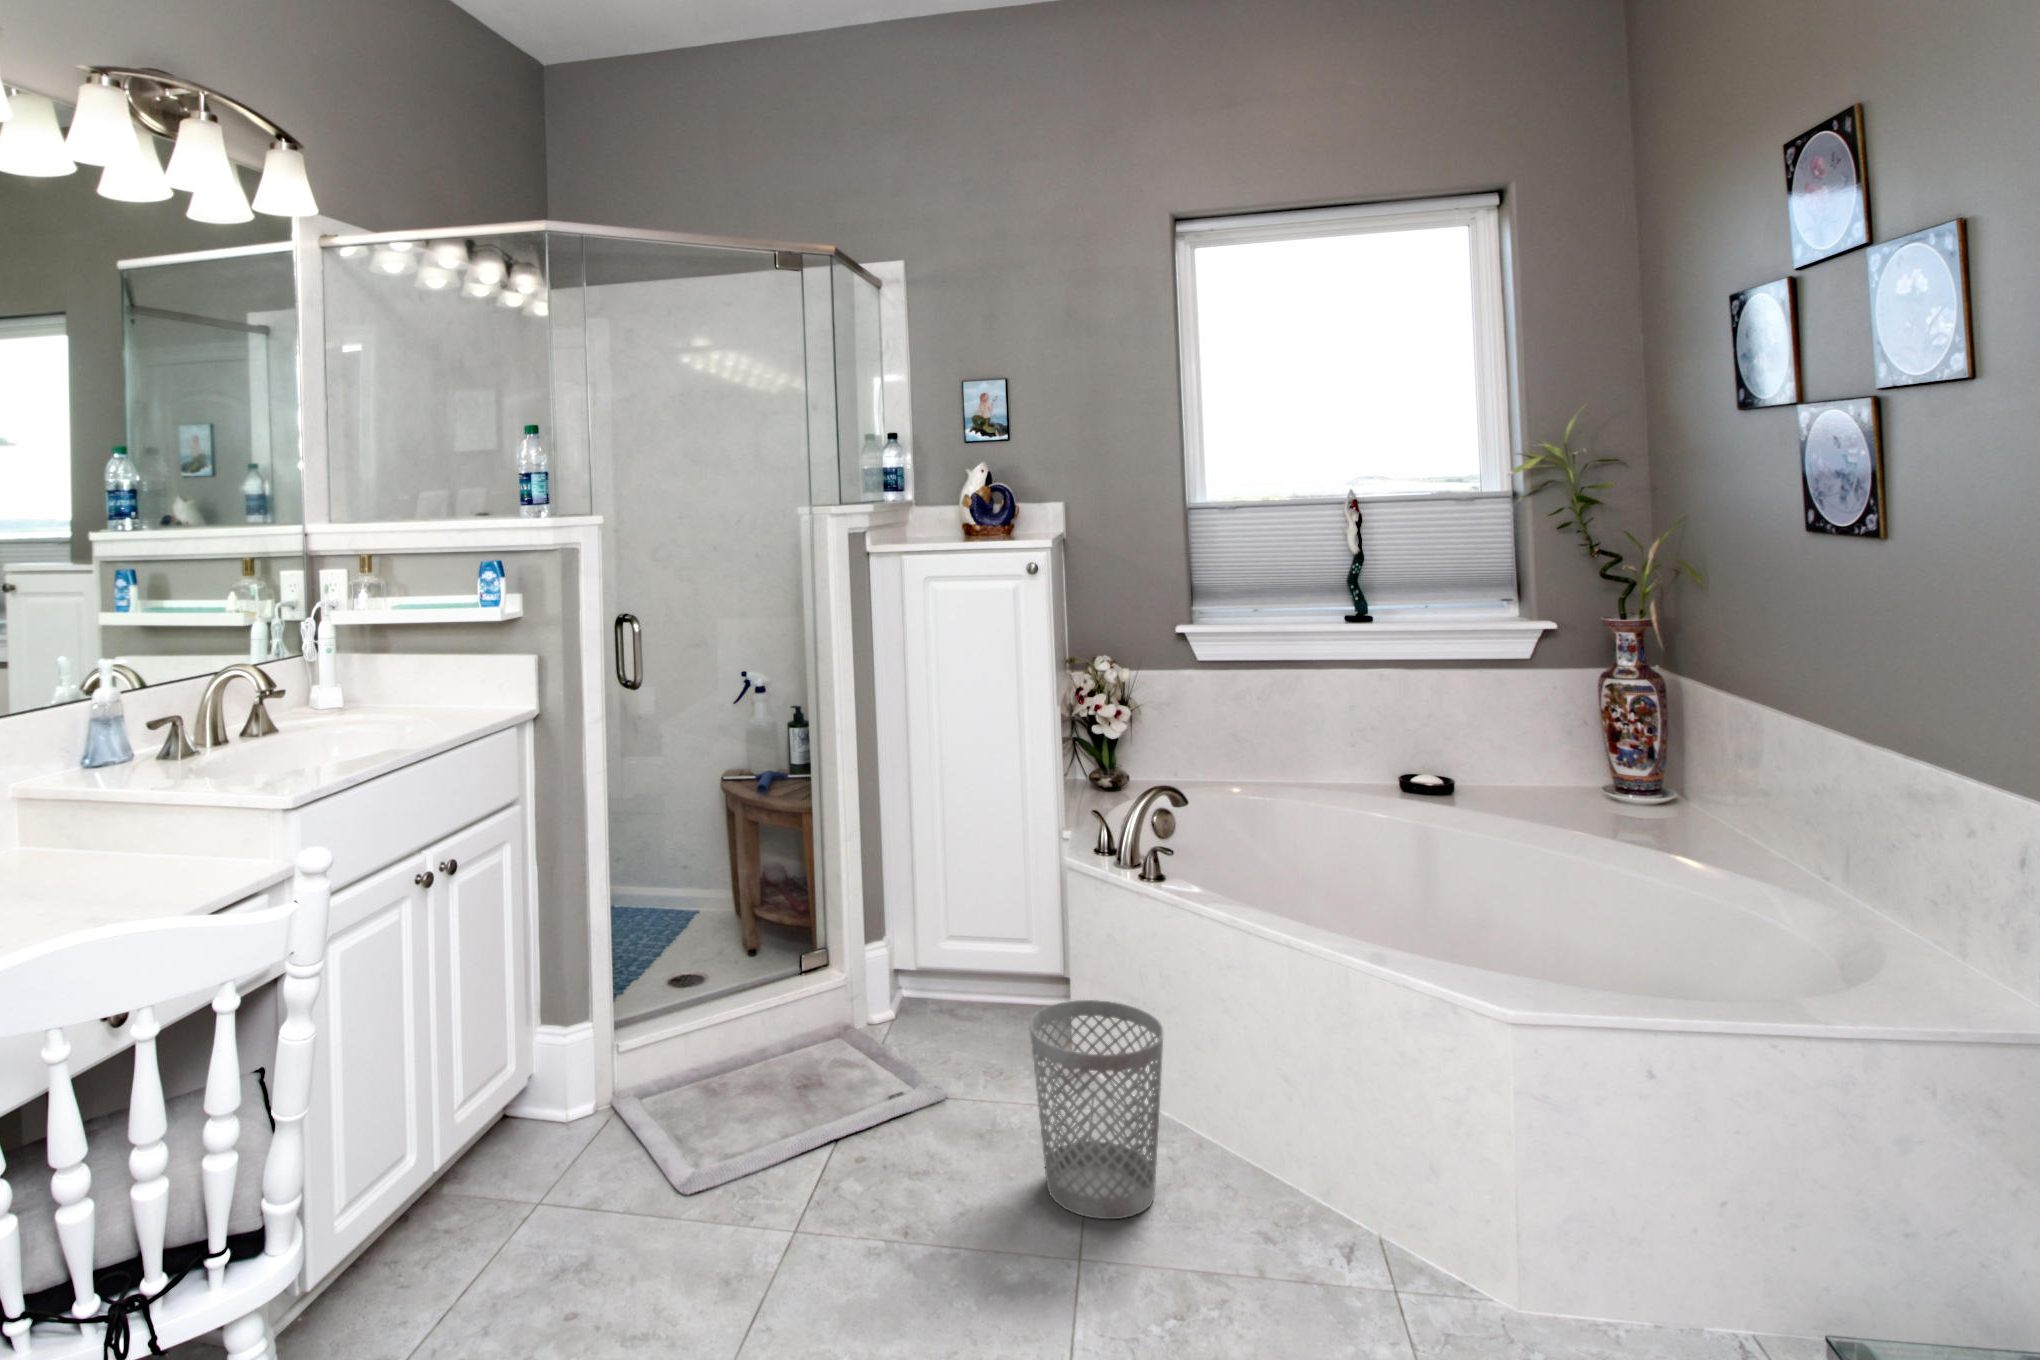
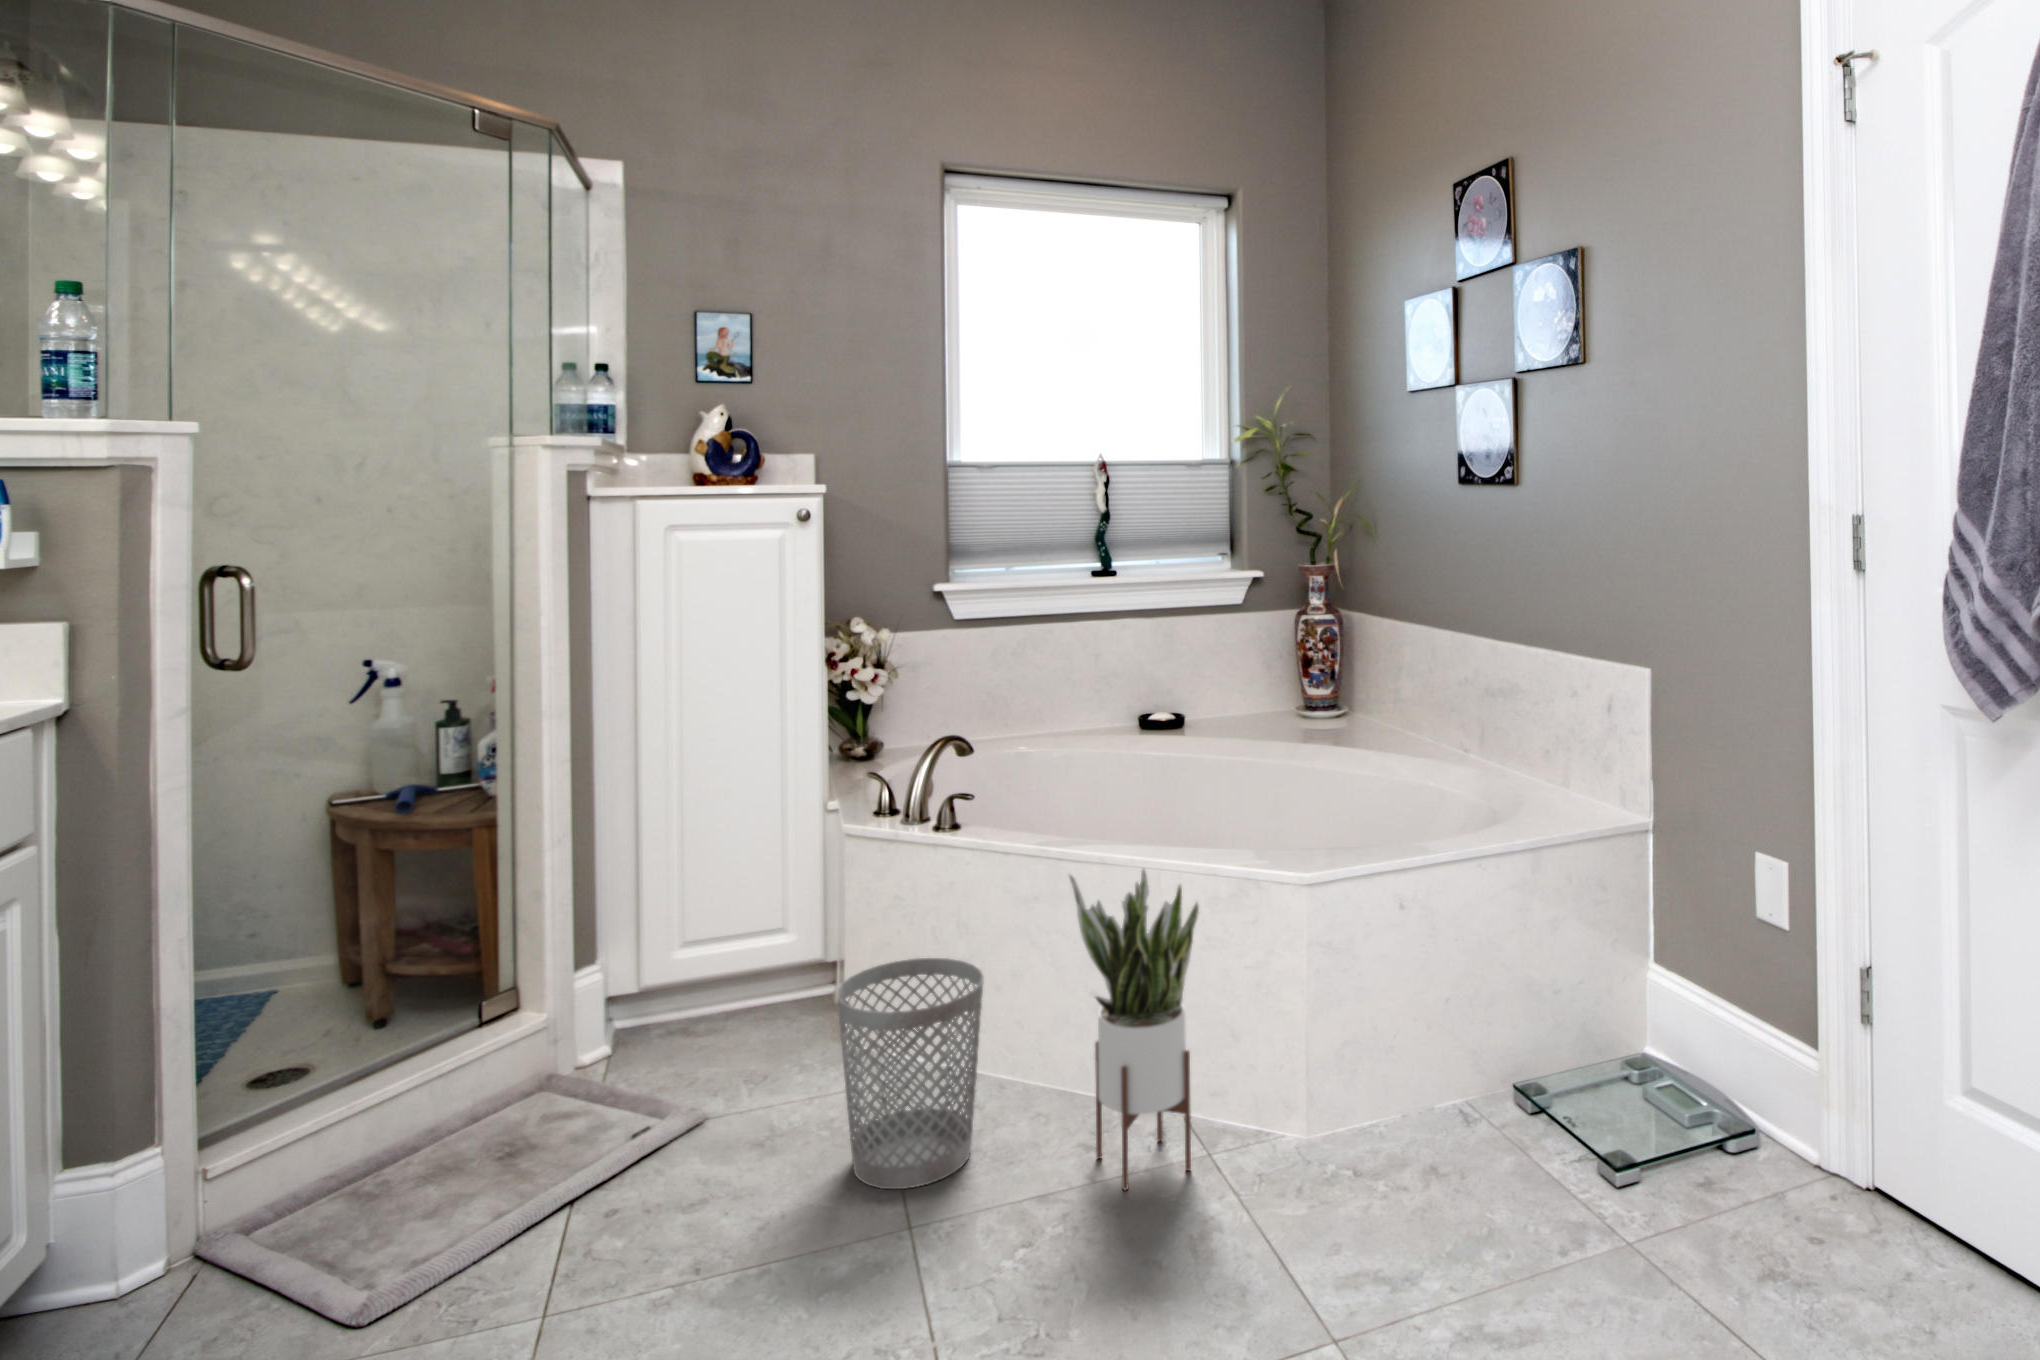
potted plant: none [1235,954,1379,1294] -> present [1069,869,1199,1190]

